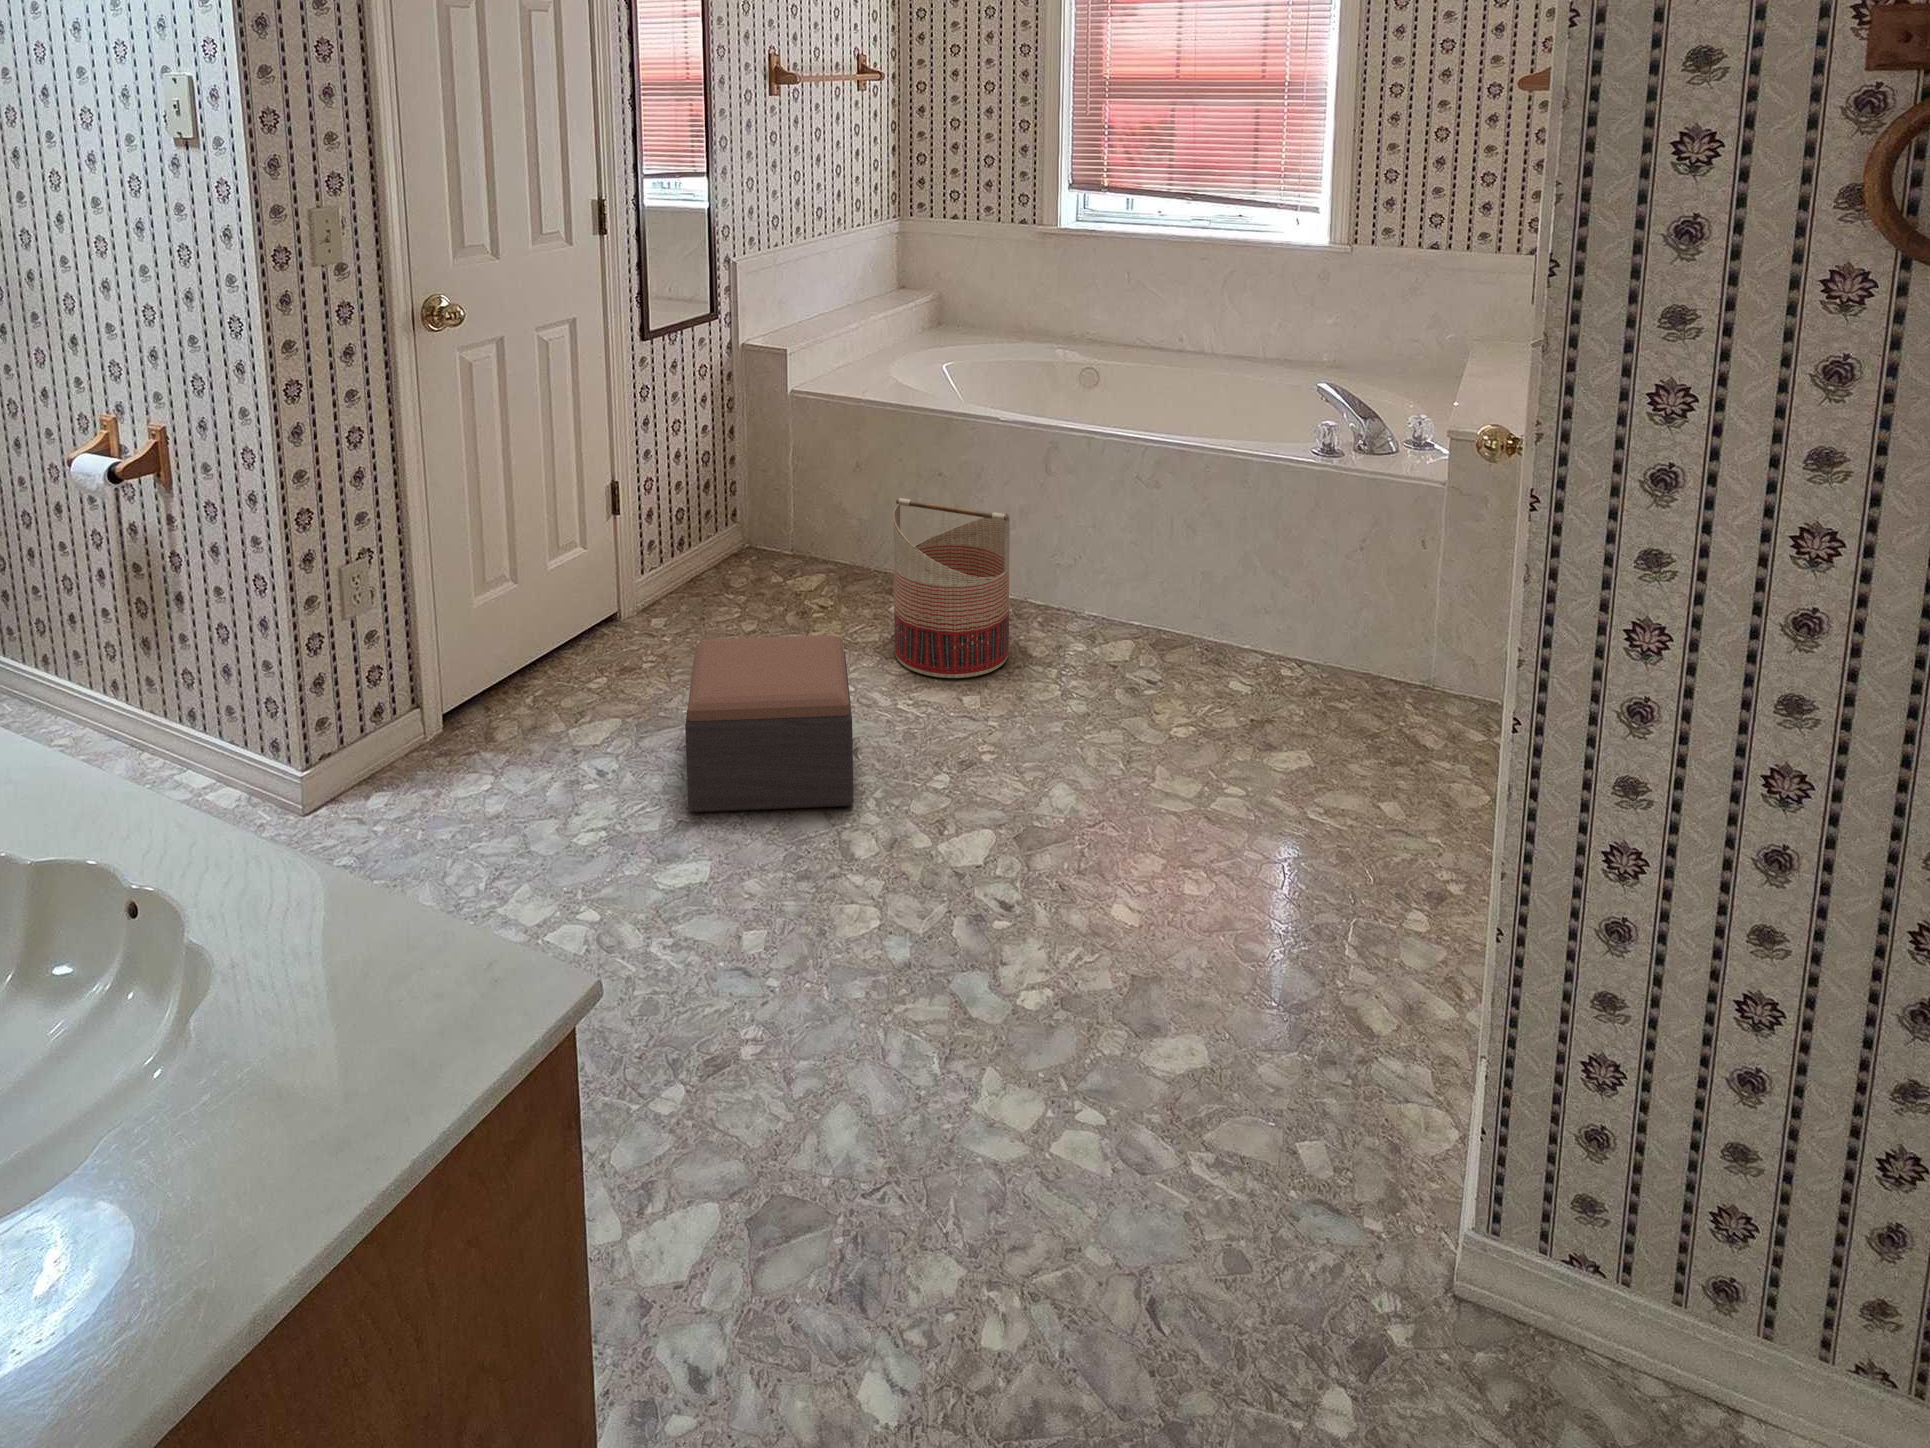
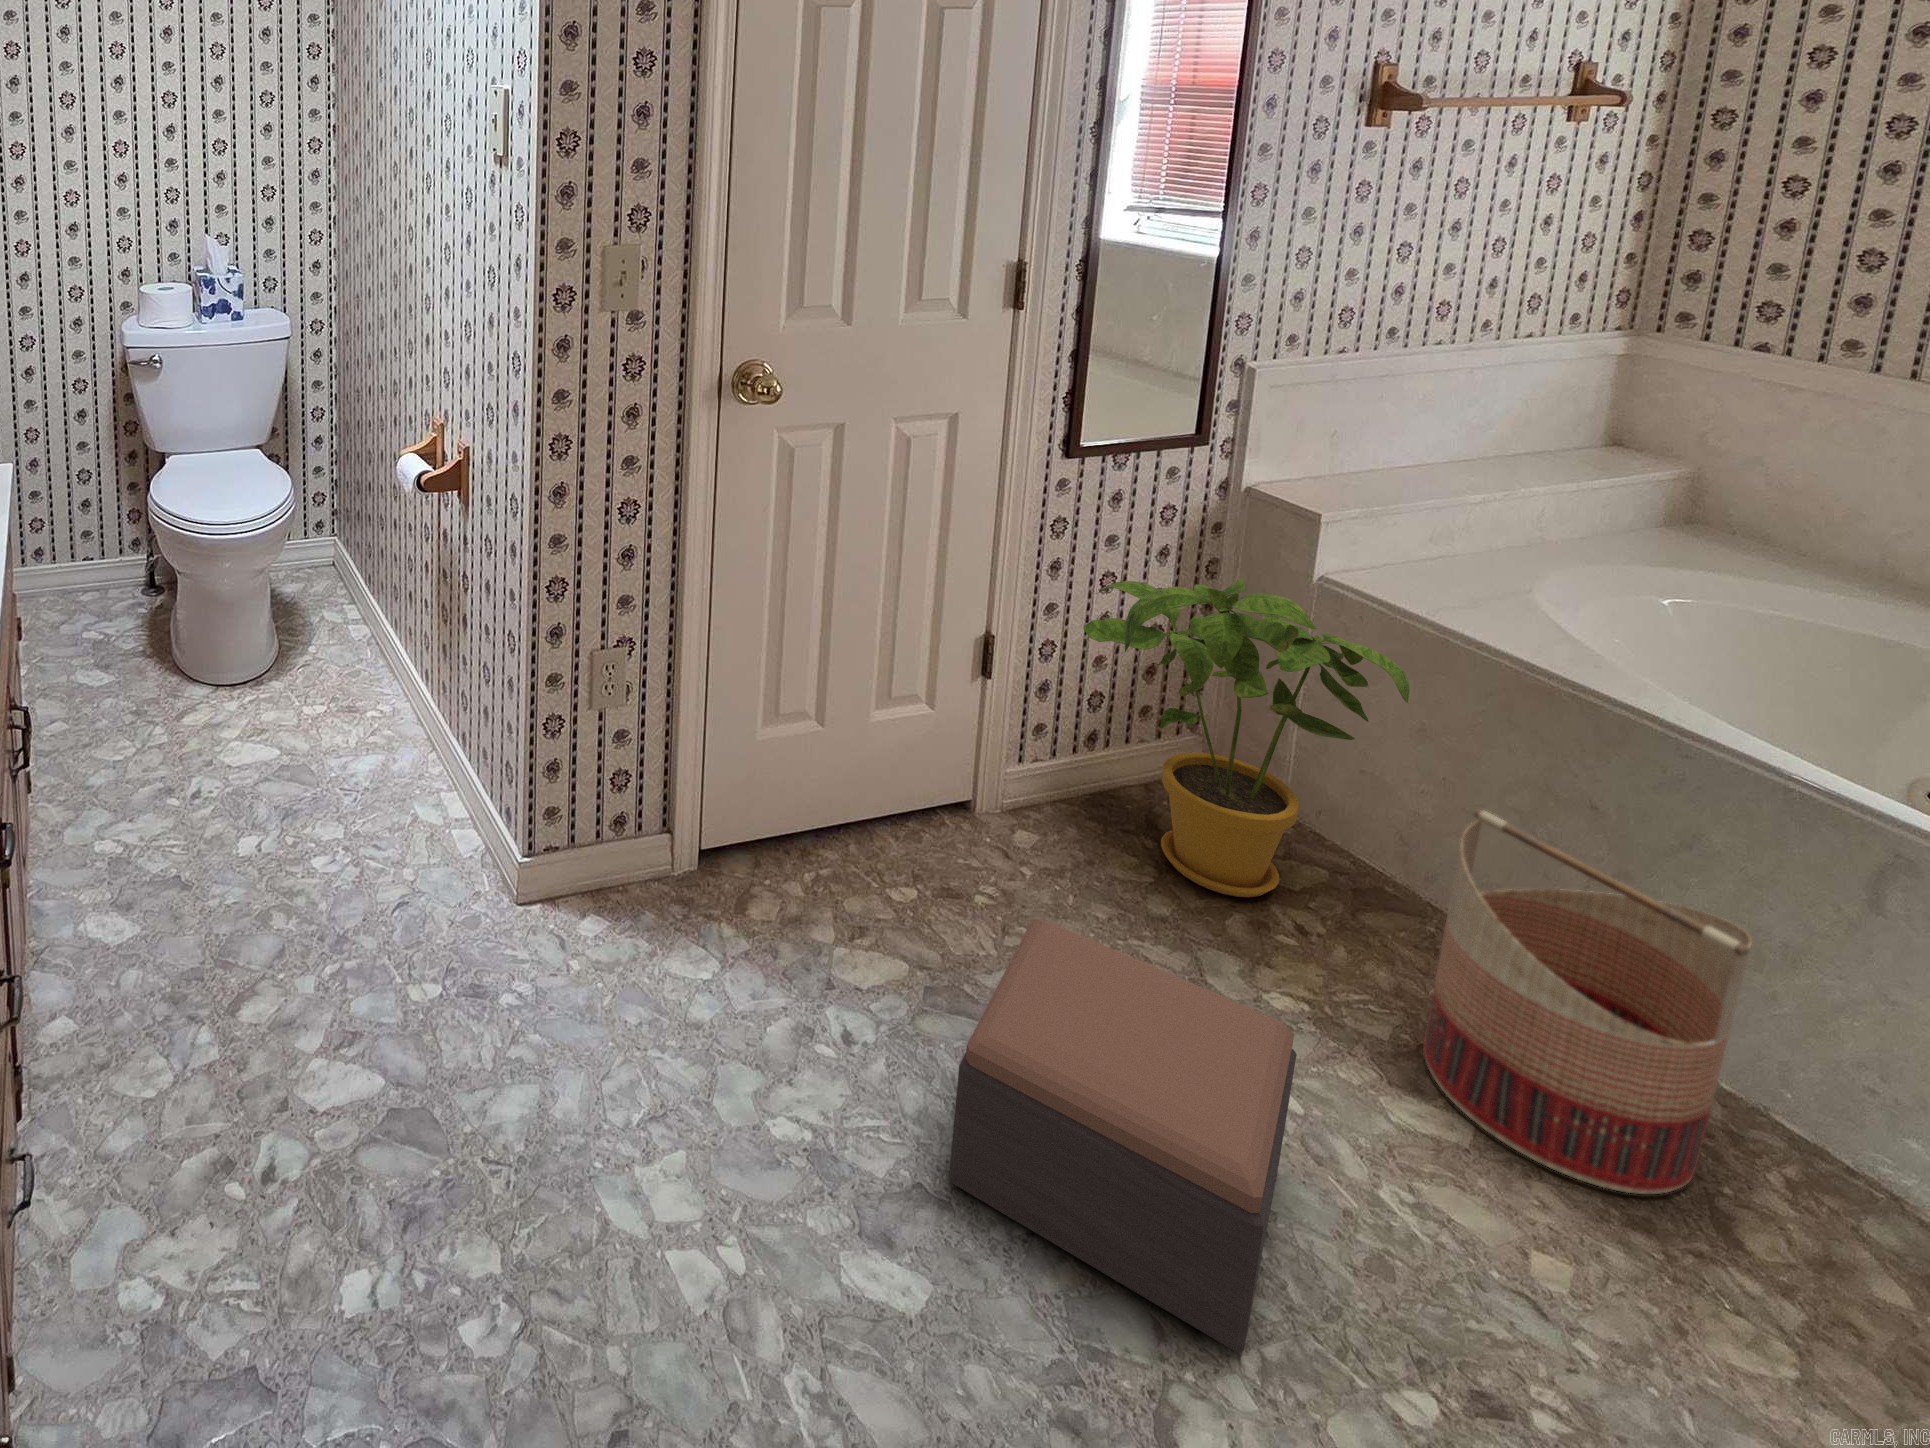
house plant: none [670,402,856,626] -> present [1083,578,1409,897]

